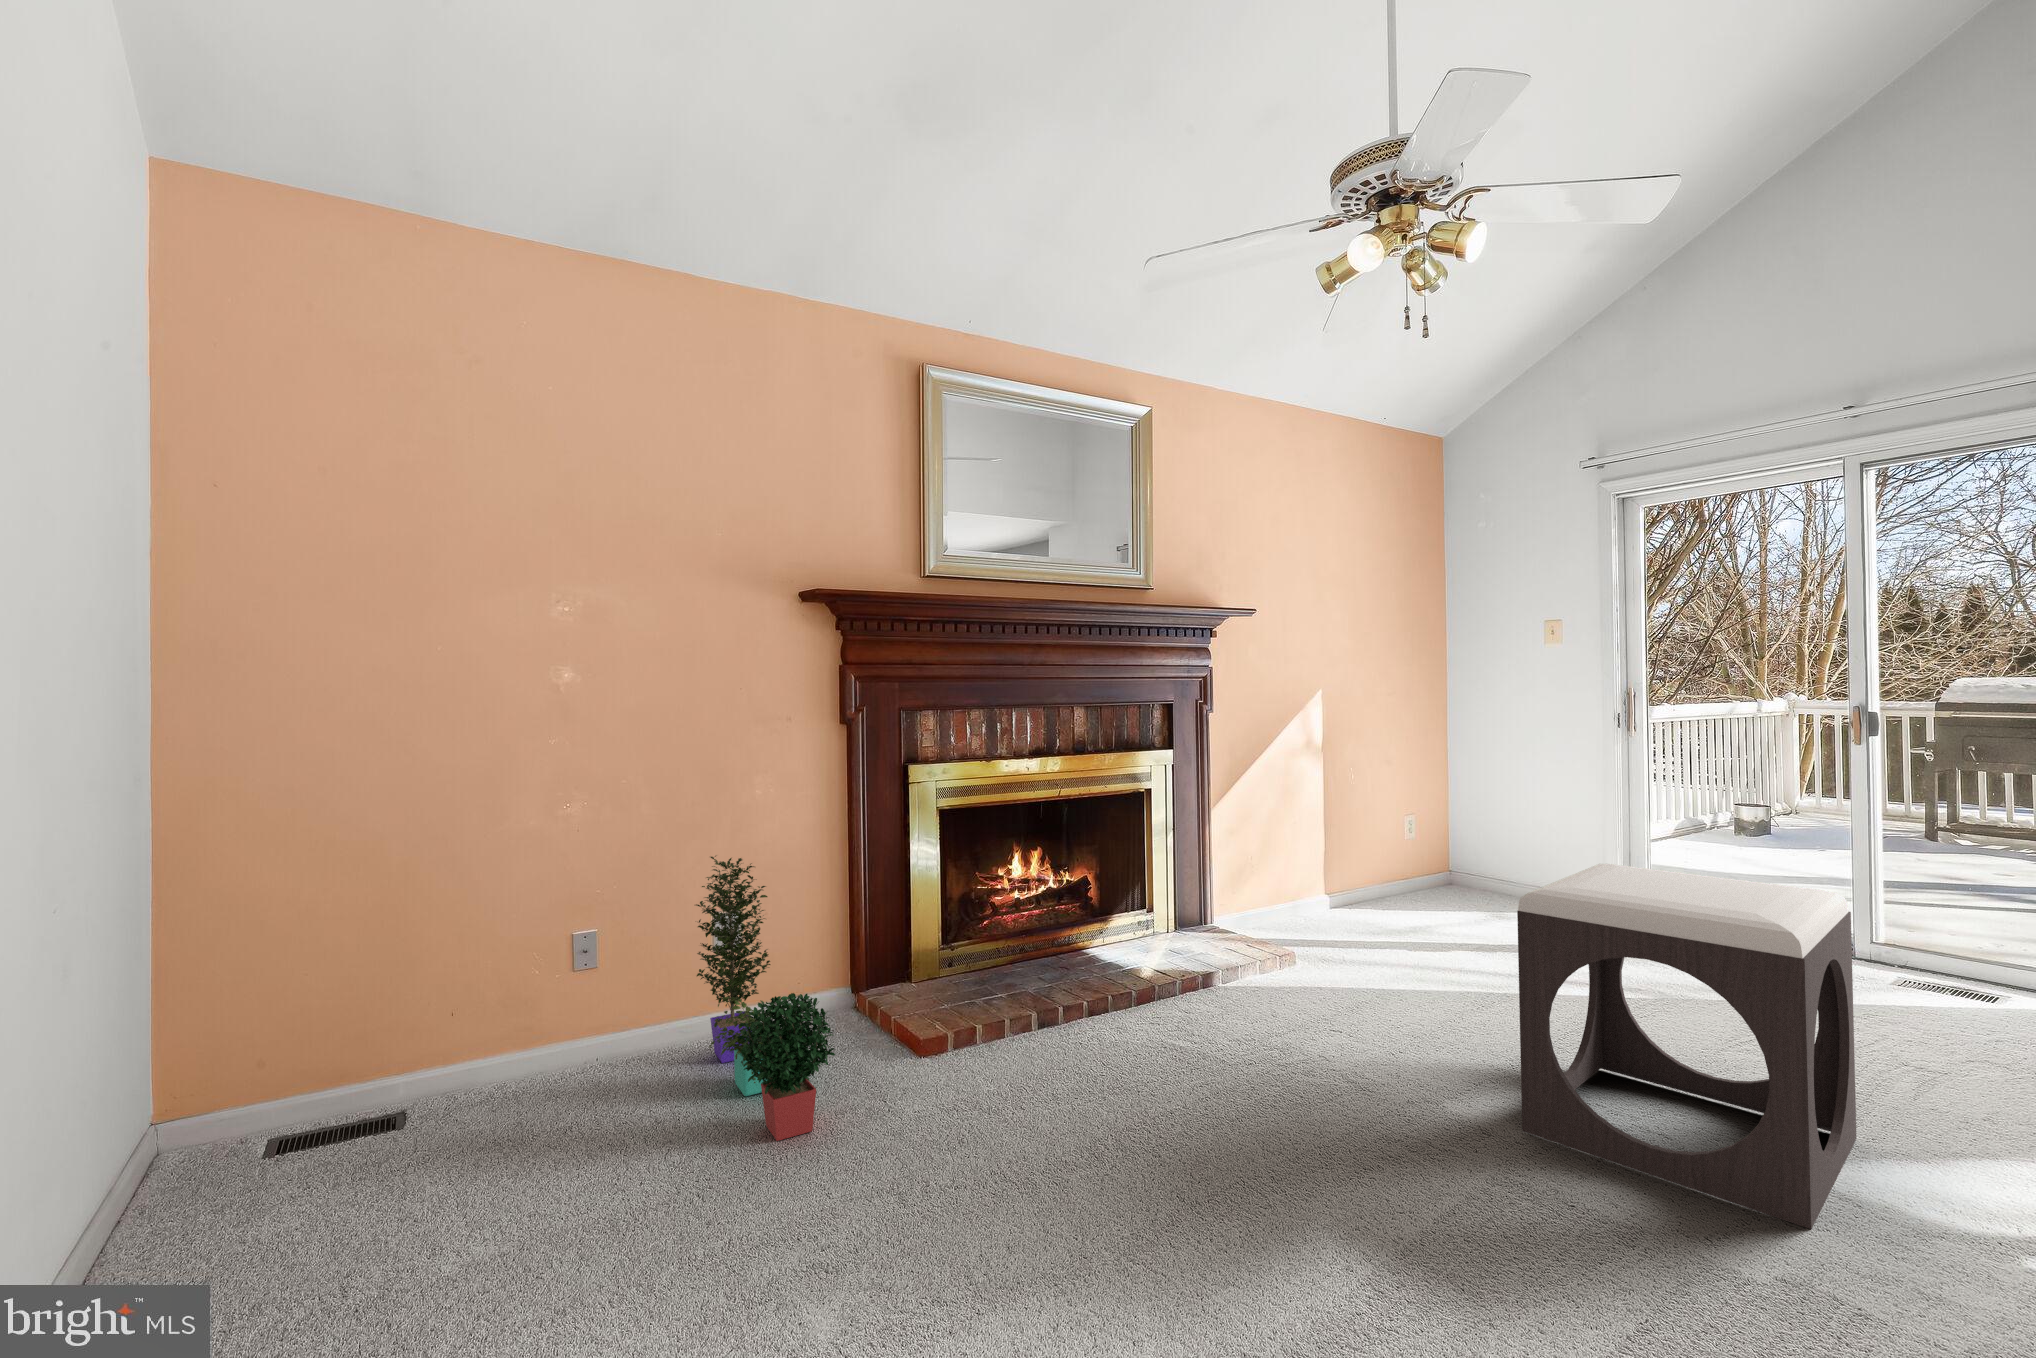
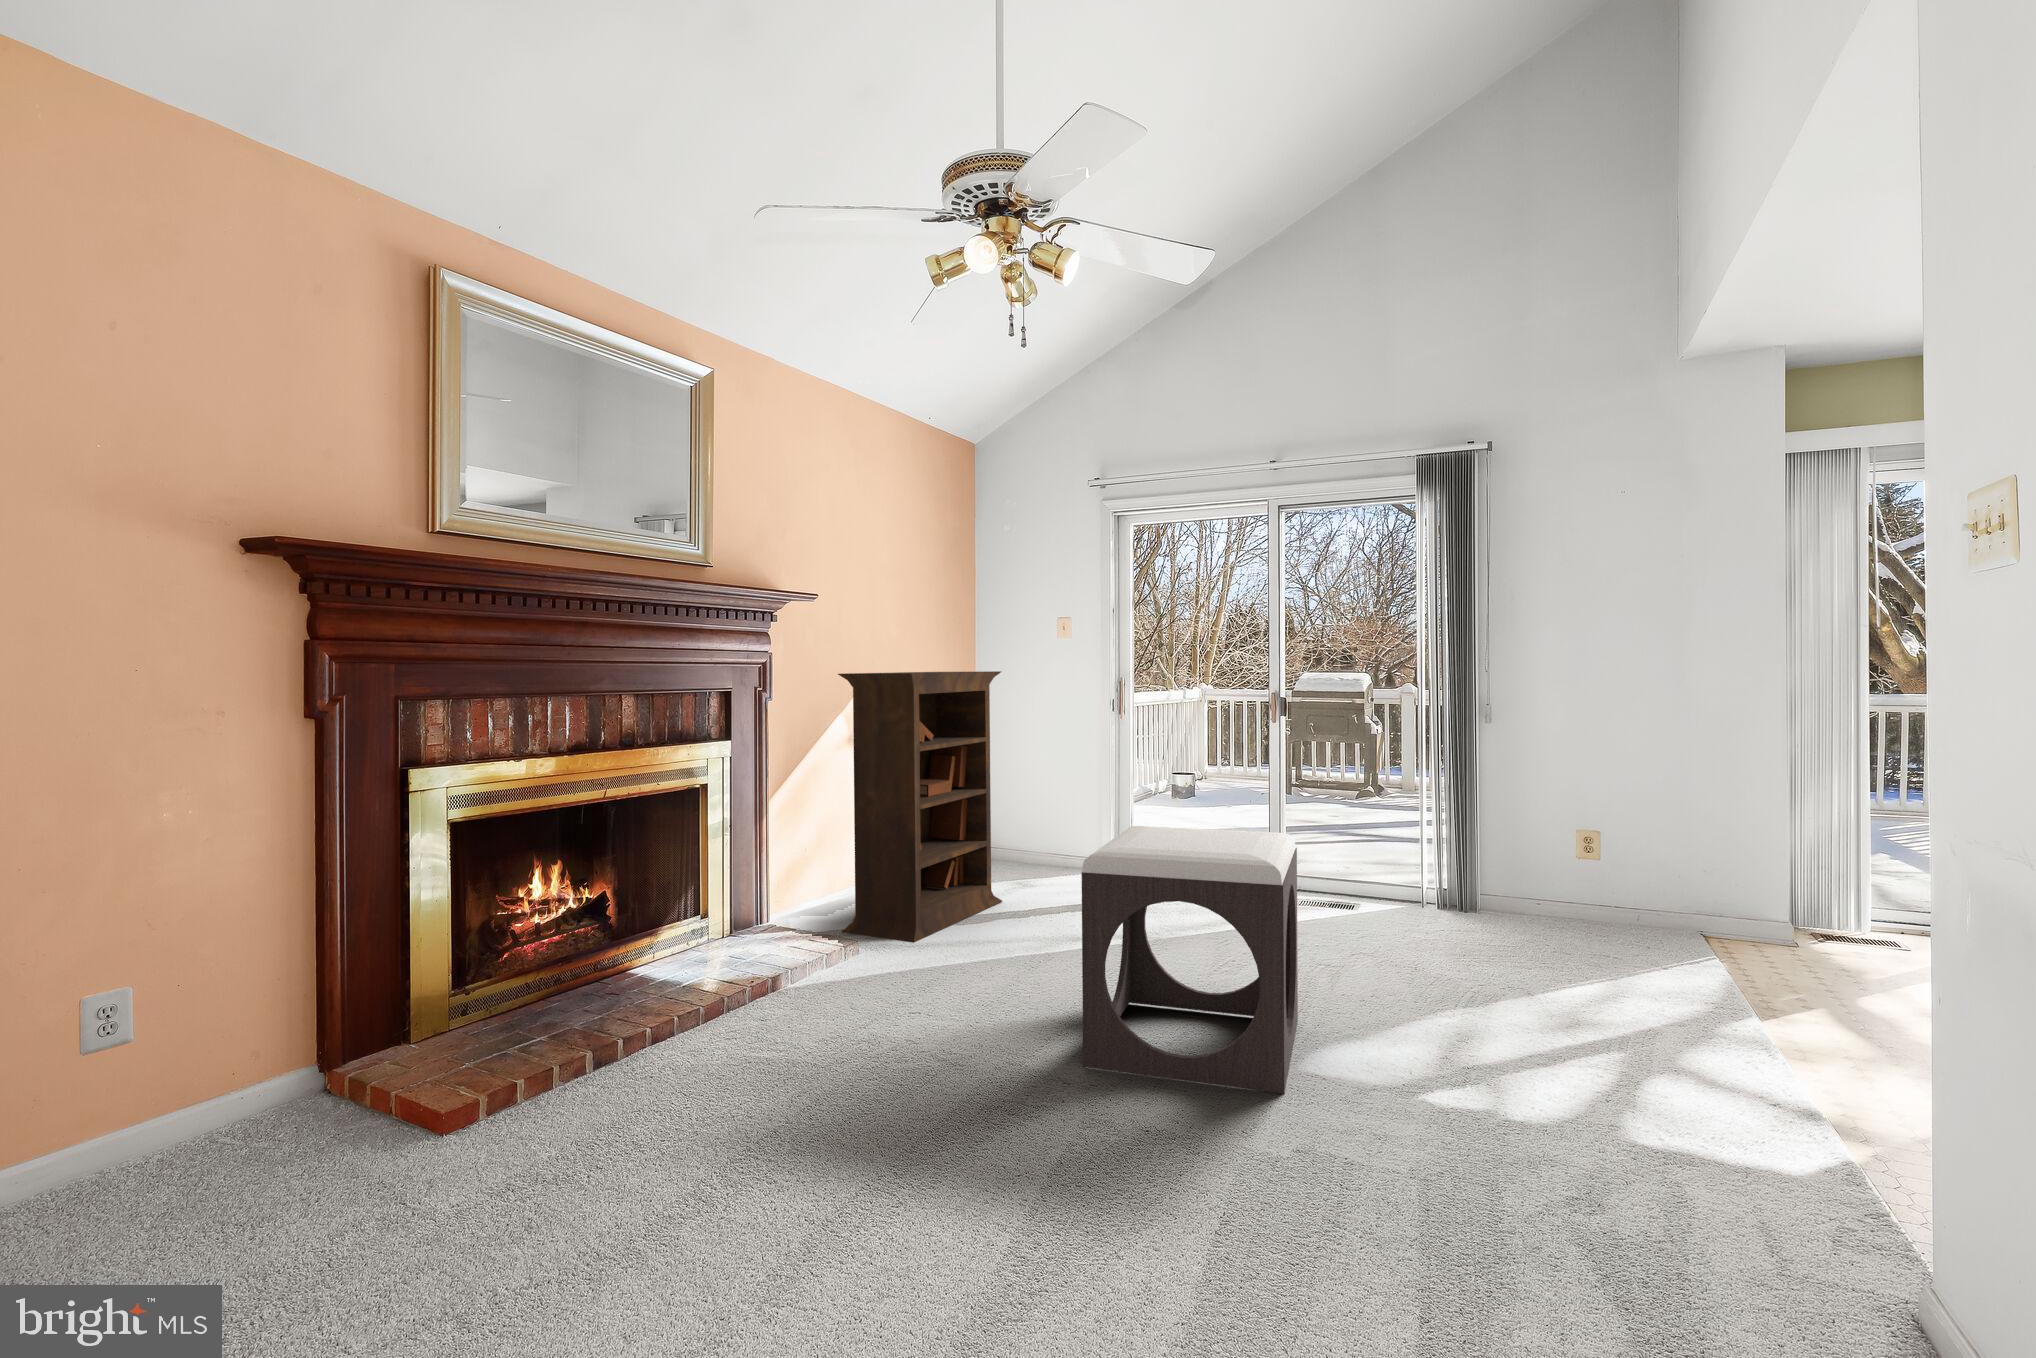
bookcase: none [1276,683,1466,961] -> present [838,671,1002,943]
potted plant: present [696,856,835,1141] -> none [56,909,338,1283]

